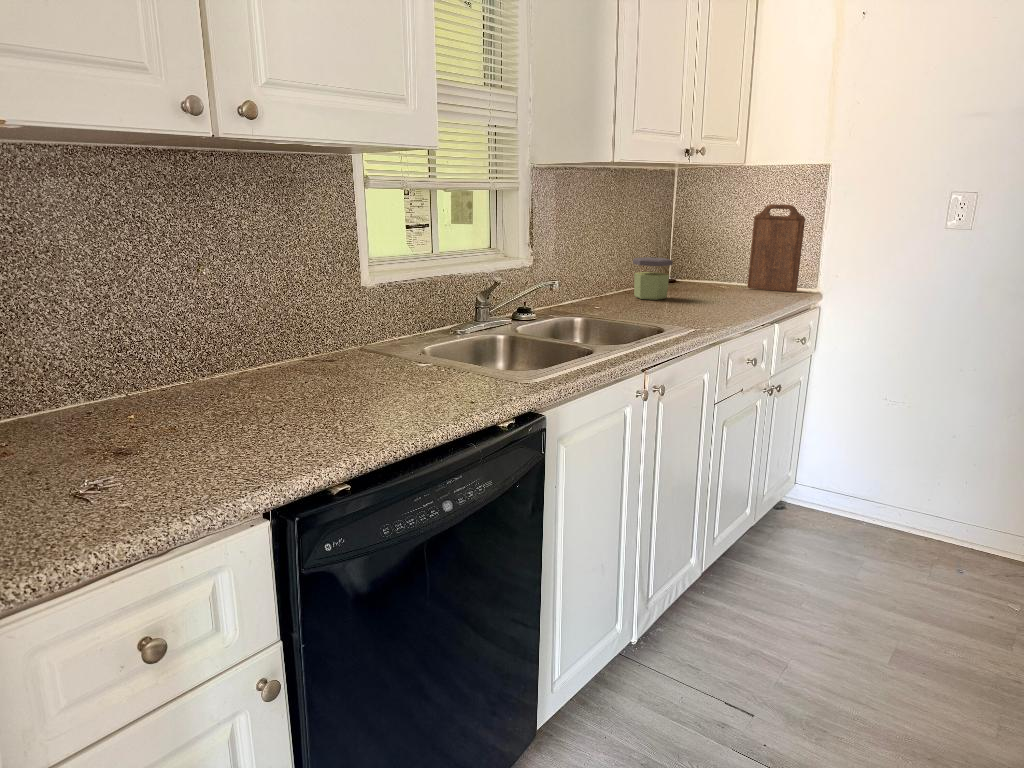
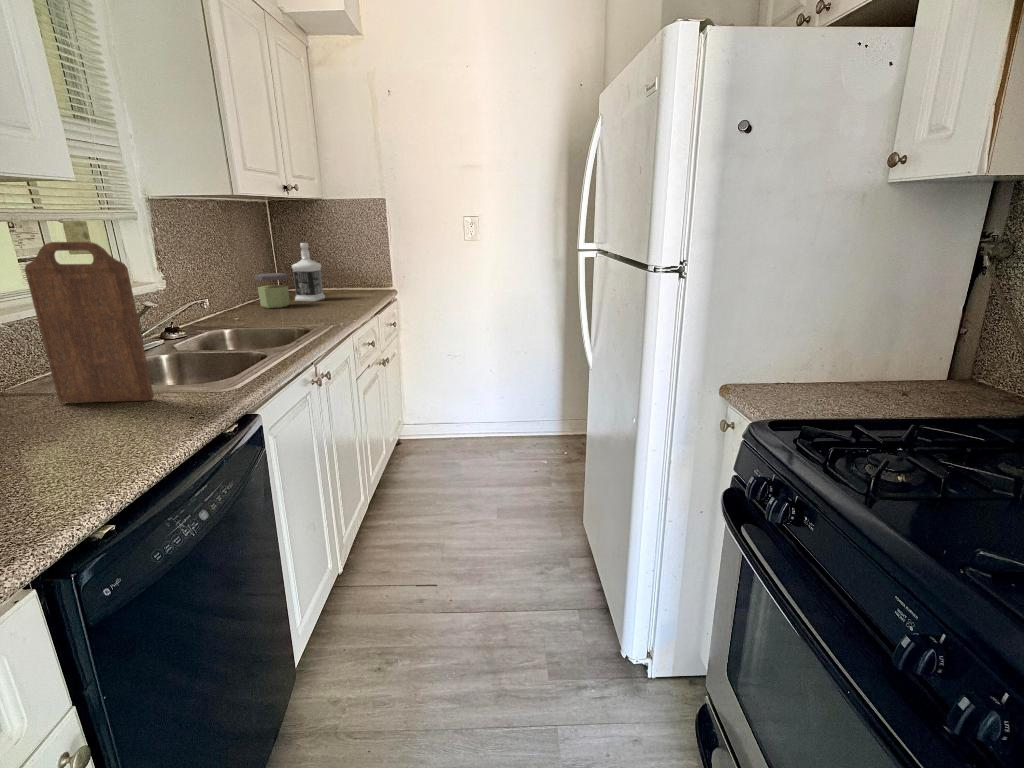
cutting board: present [747,204,805,292] -> present [25,242,154,403]
bottle: none [677,223,718,297] -> present [292,243,325,301]

